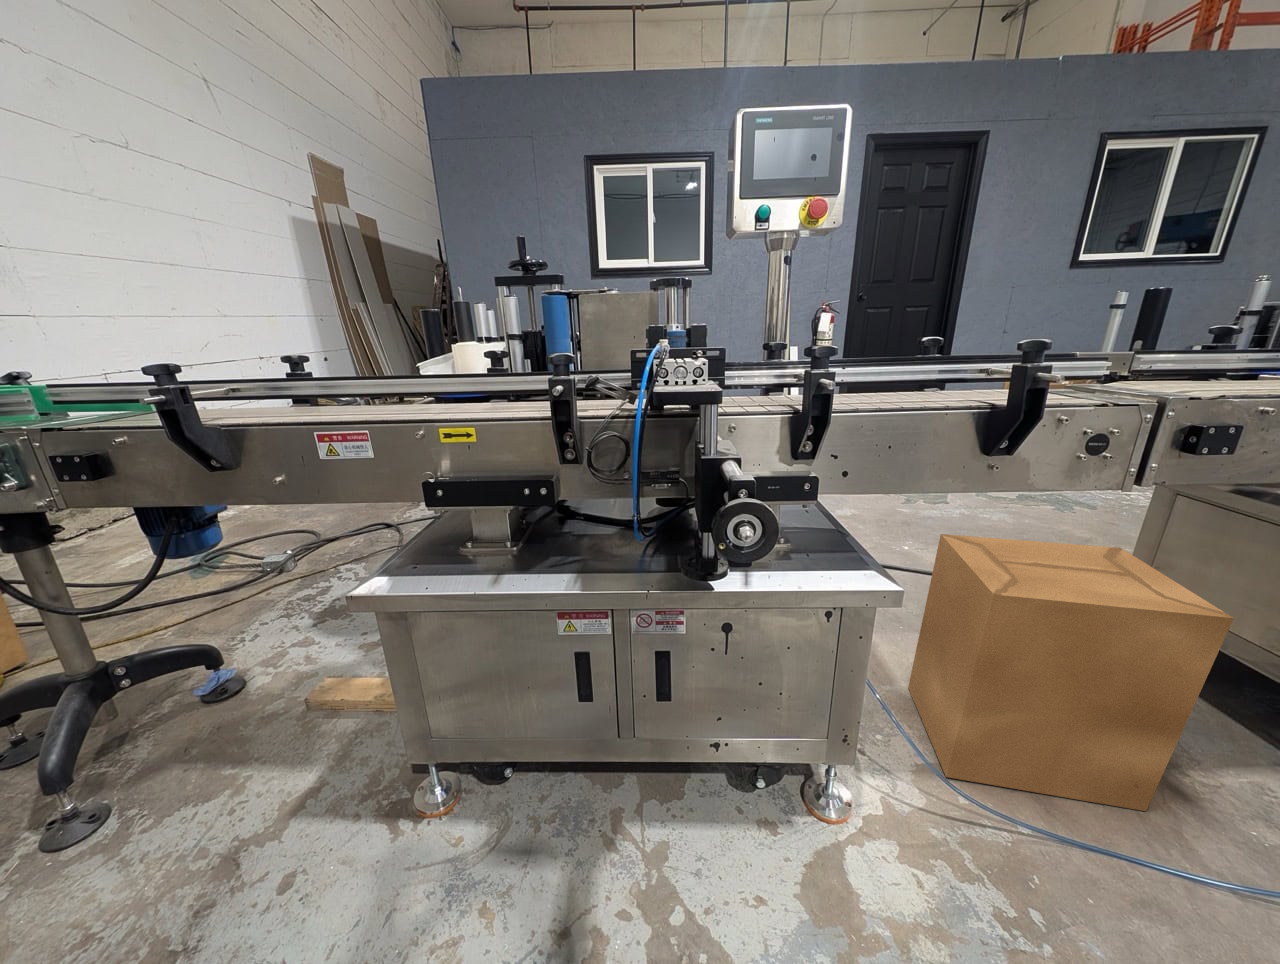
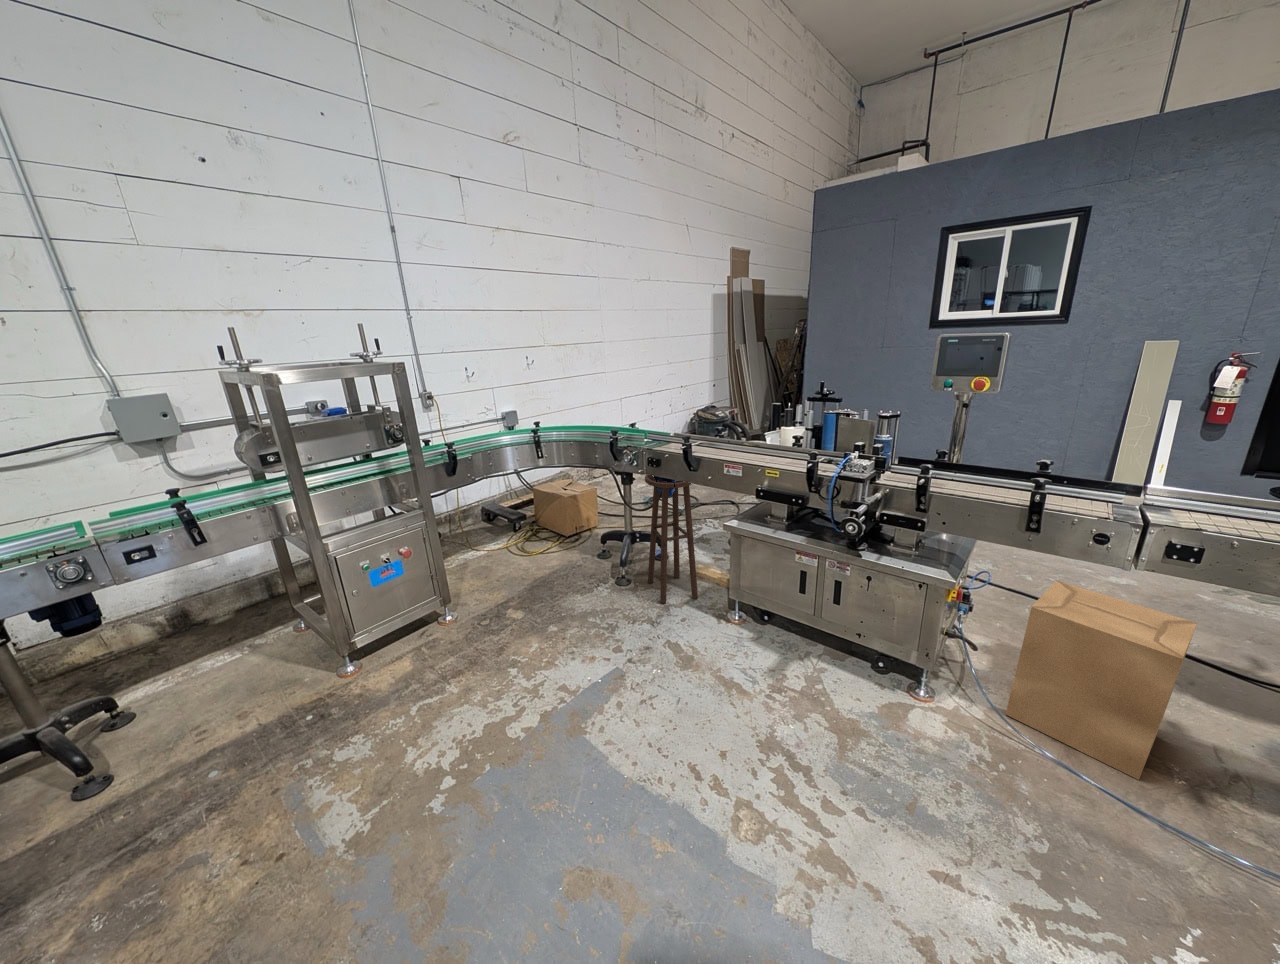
stool: none [37,476,329,846] -> present [645,474,698,604]

